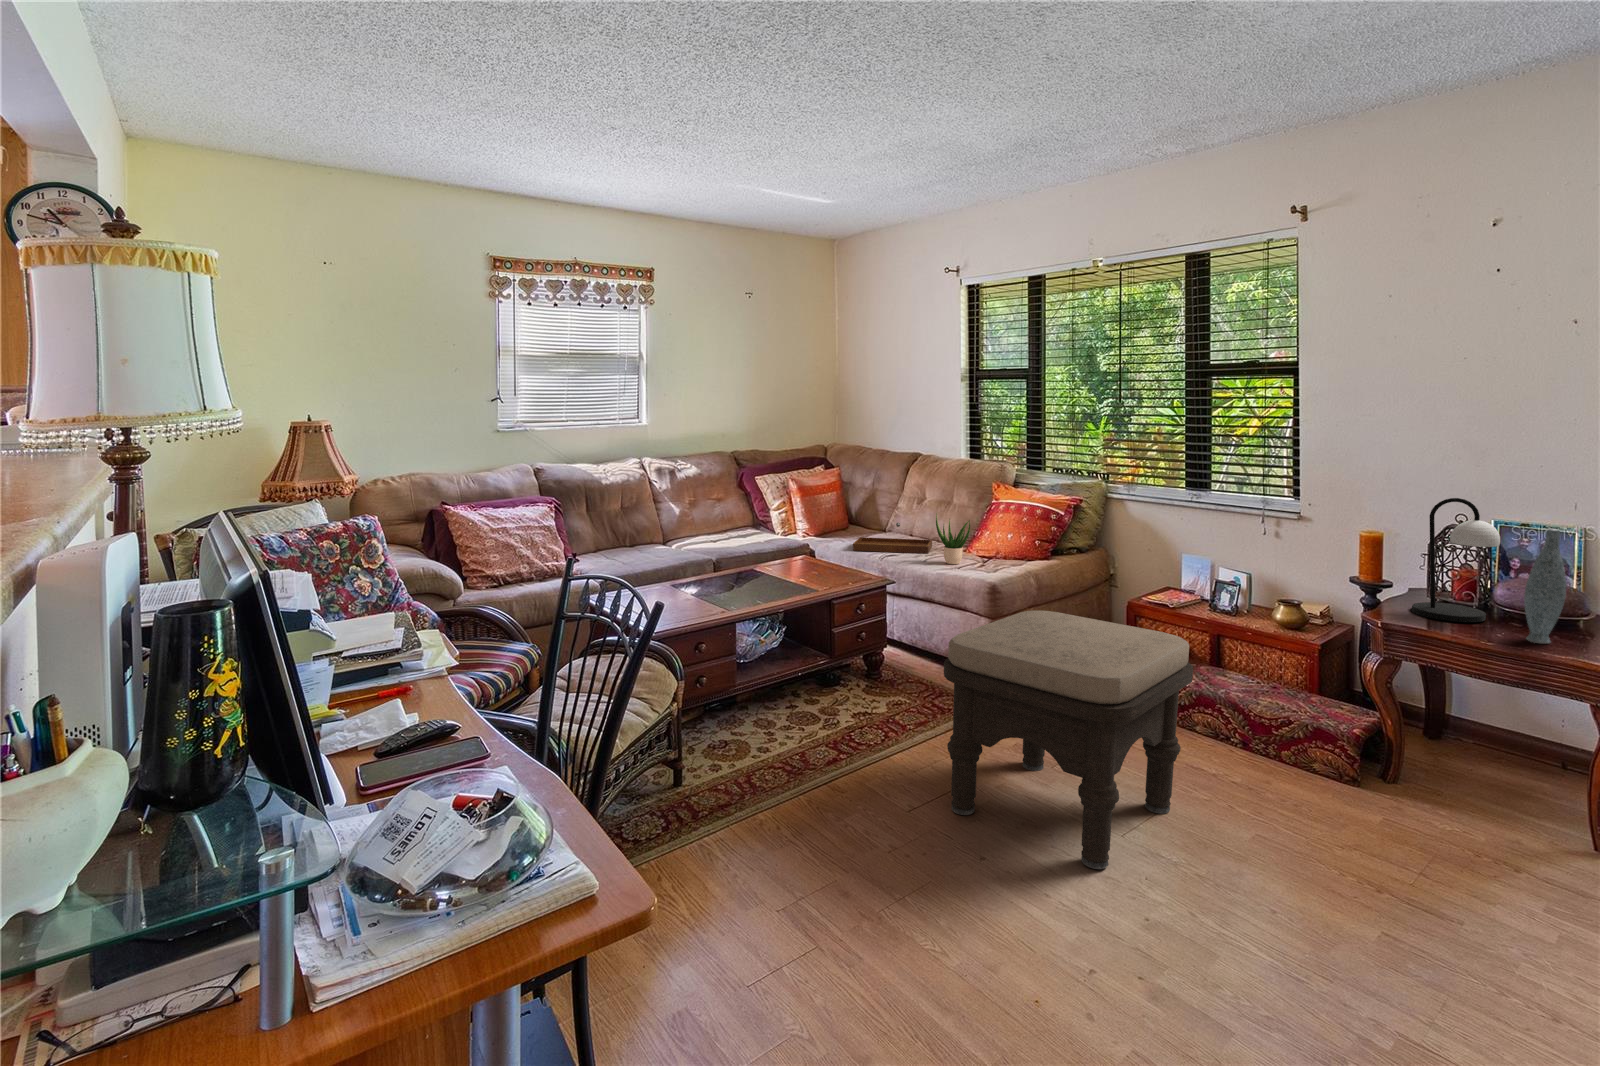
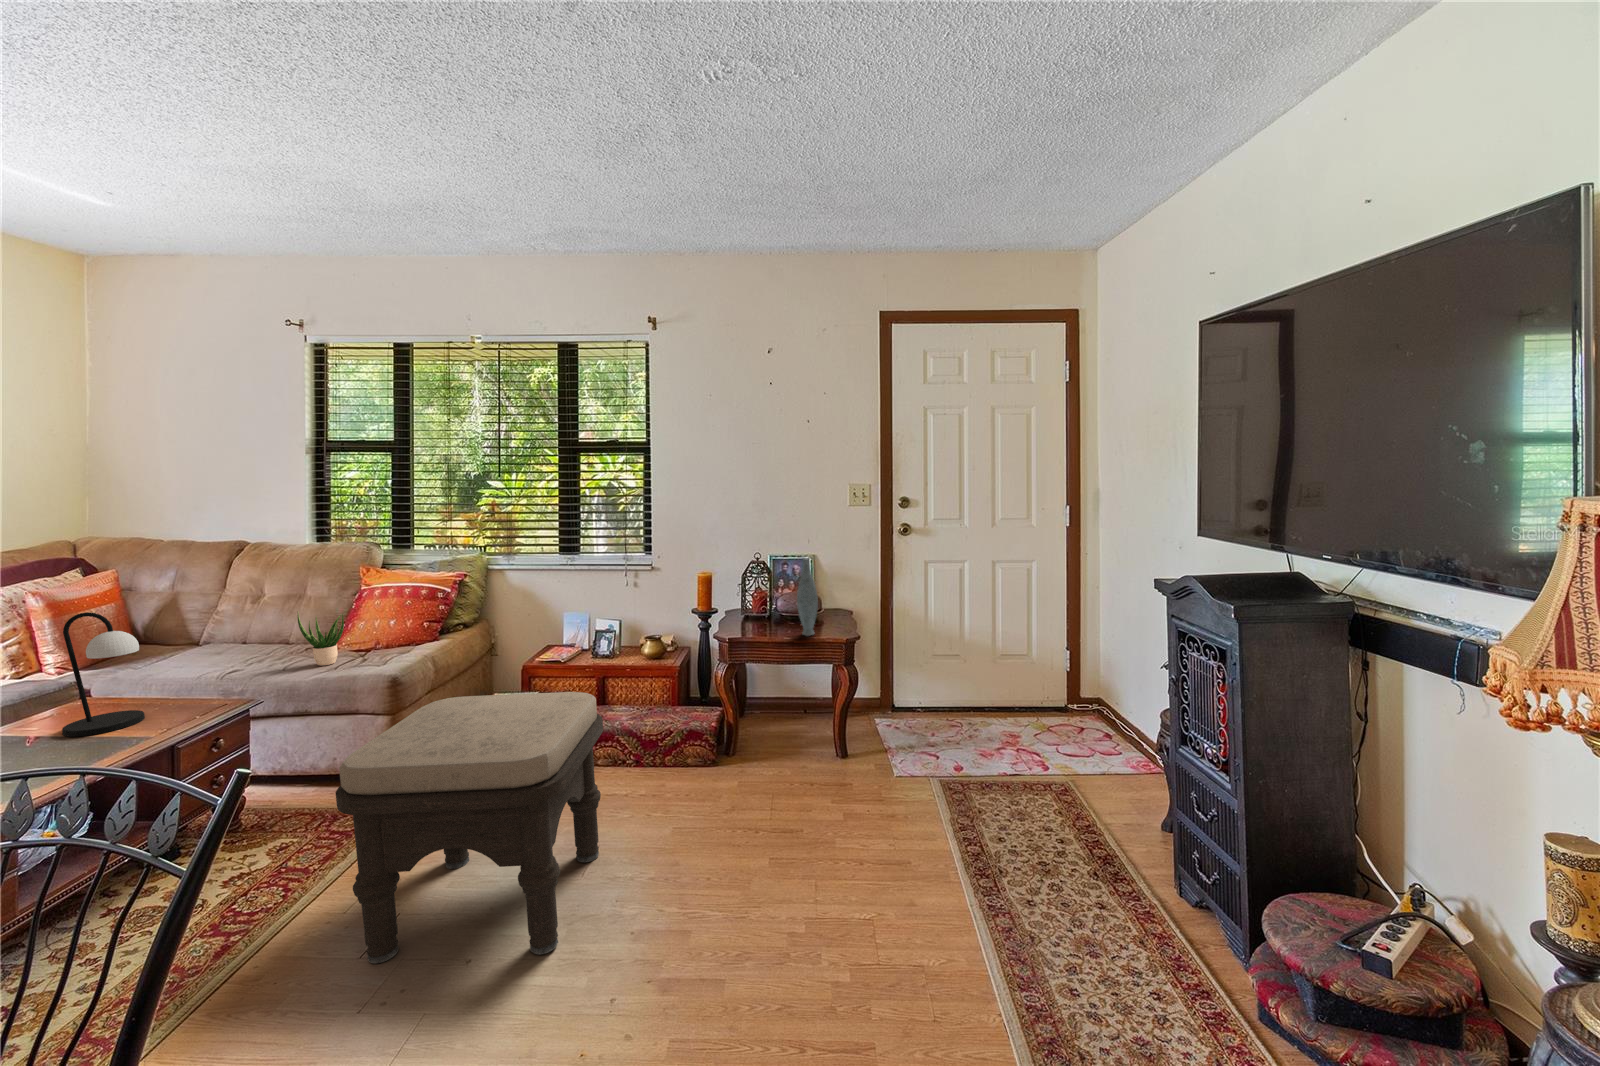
table lamp: present [1412,498,1500,622] -> present [62,612,145,737]
tray: present [853,523,932,554] -> none [177,630,296,674]

